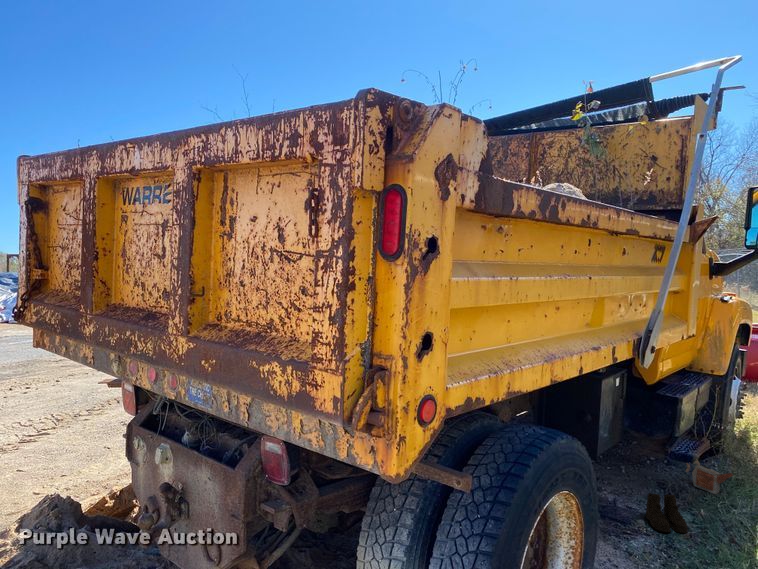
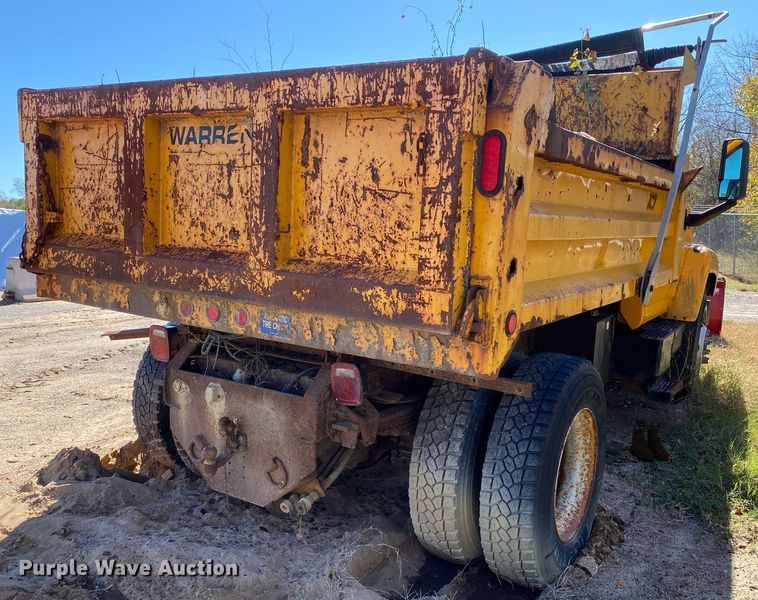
watering can: present [686,461,734,494] -> none [661,399,706,430]

